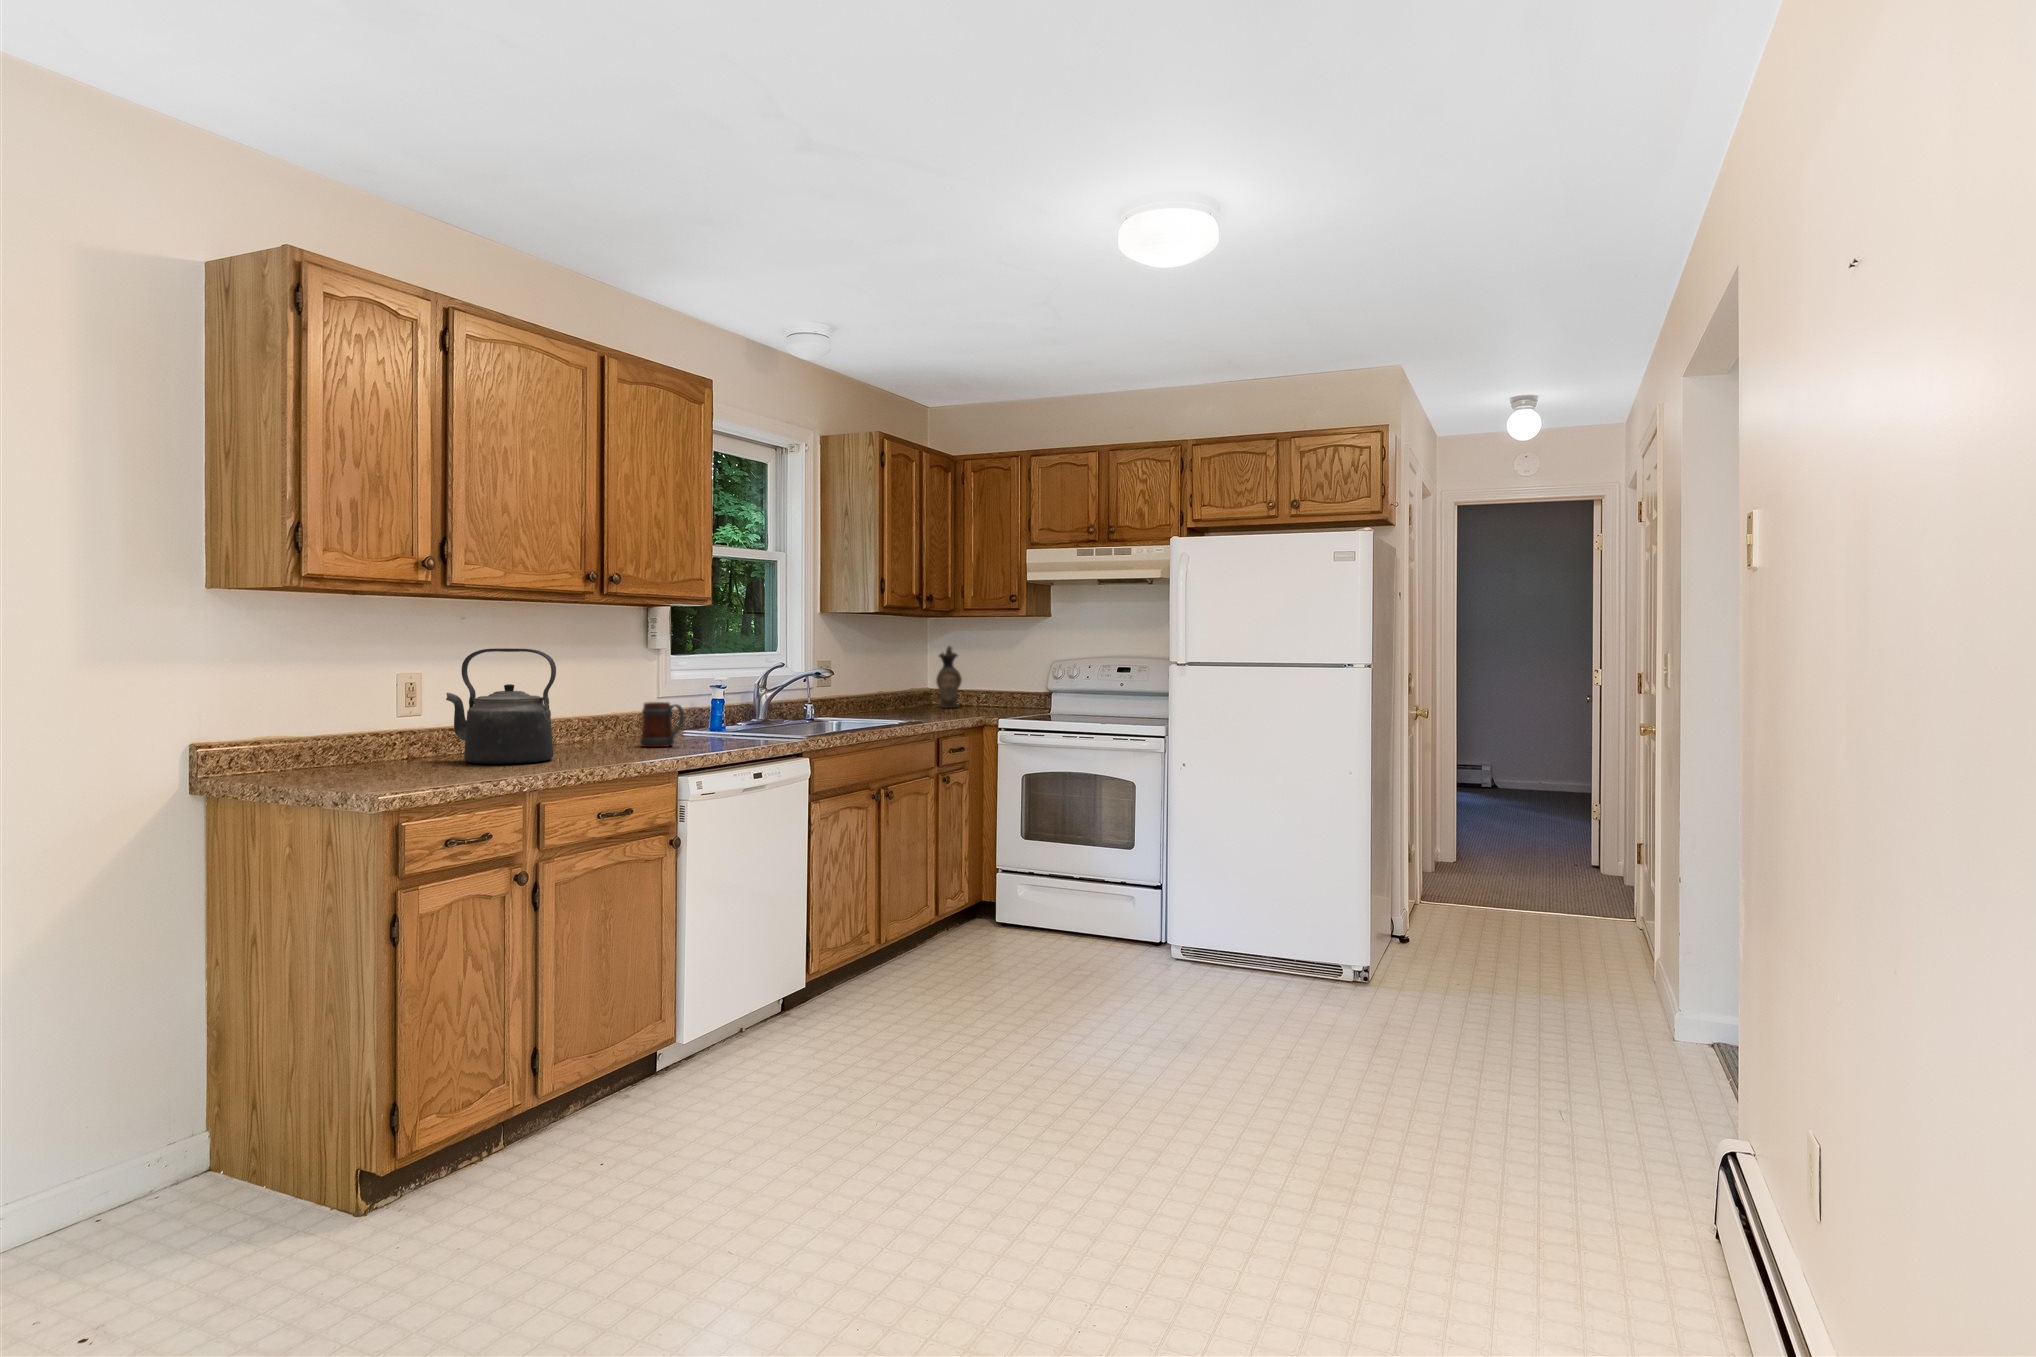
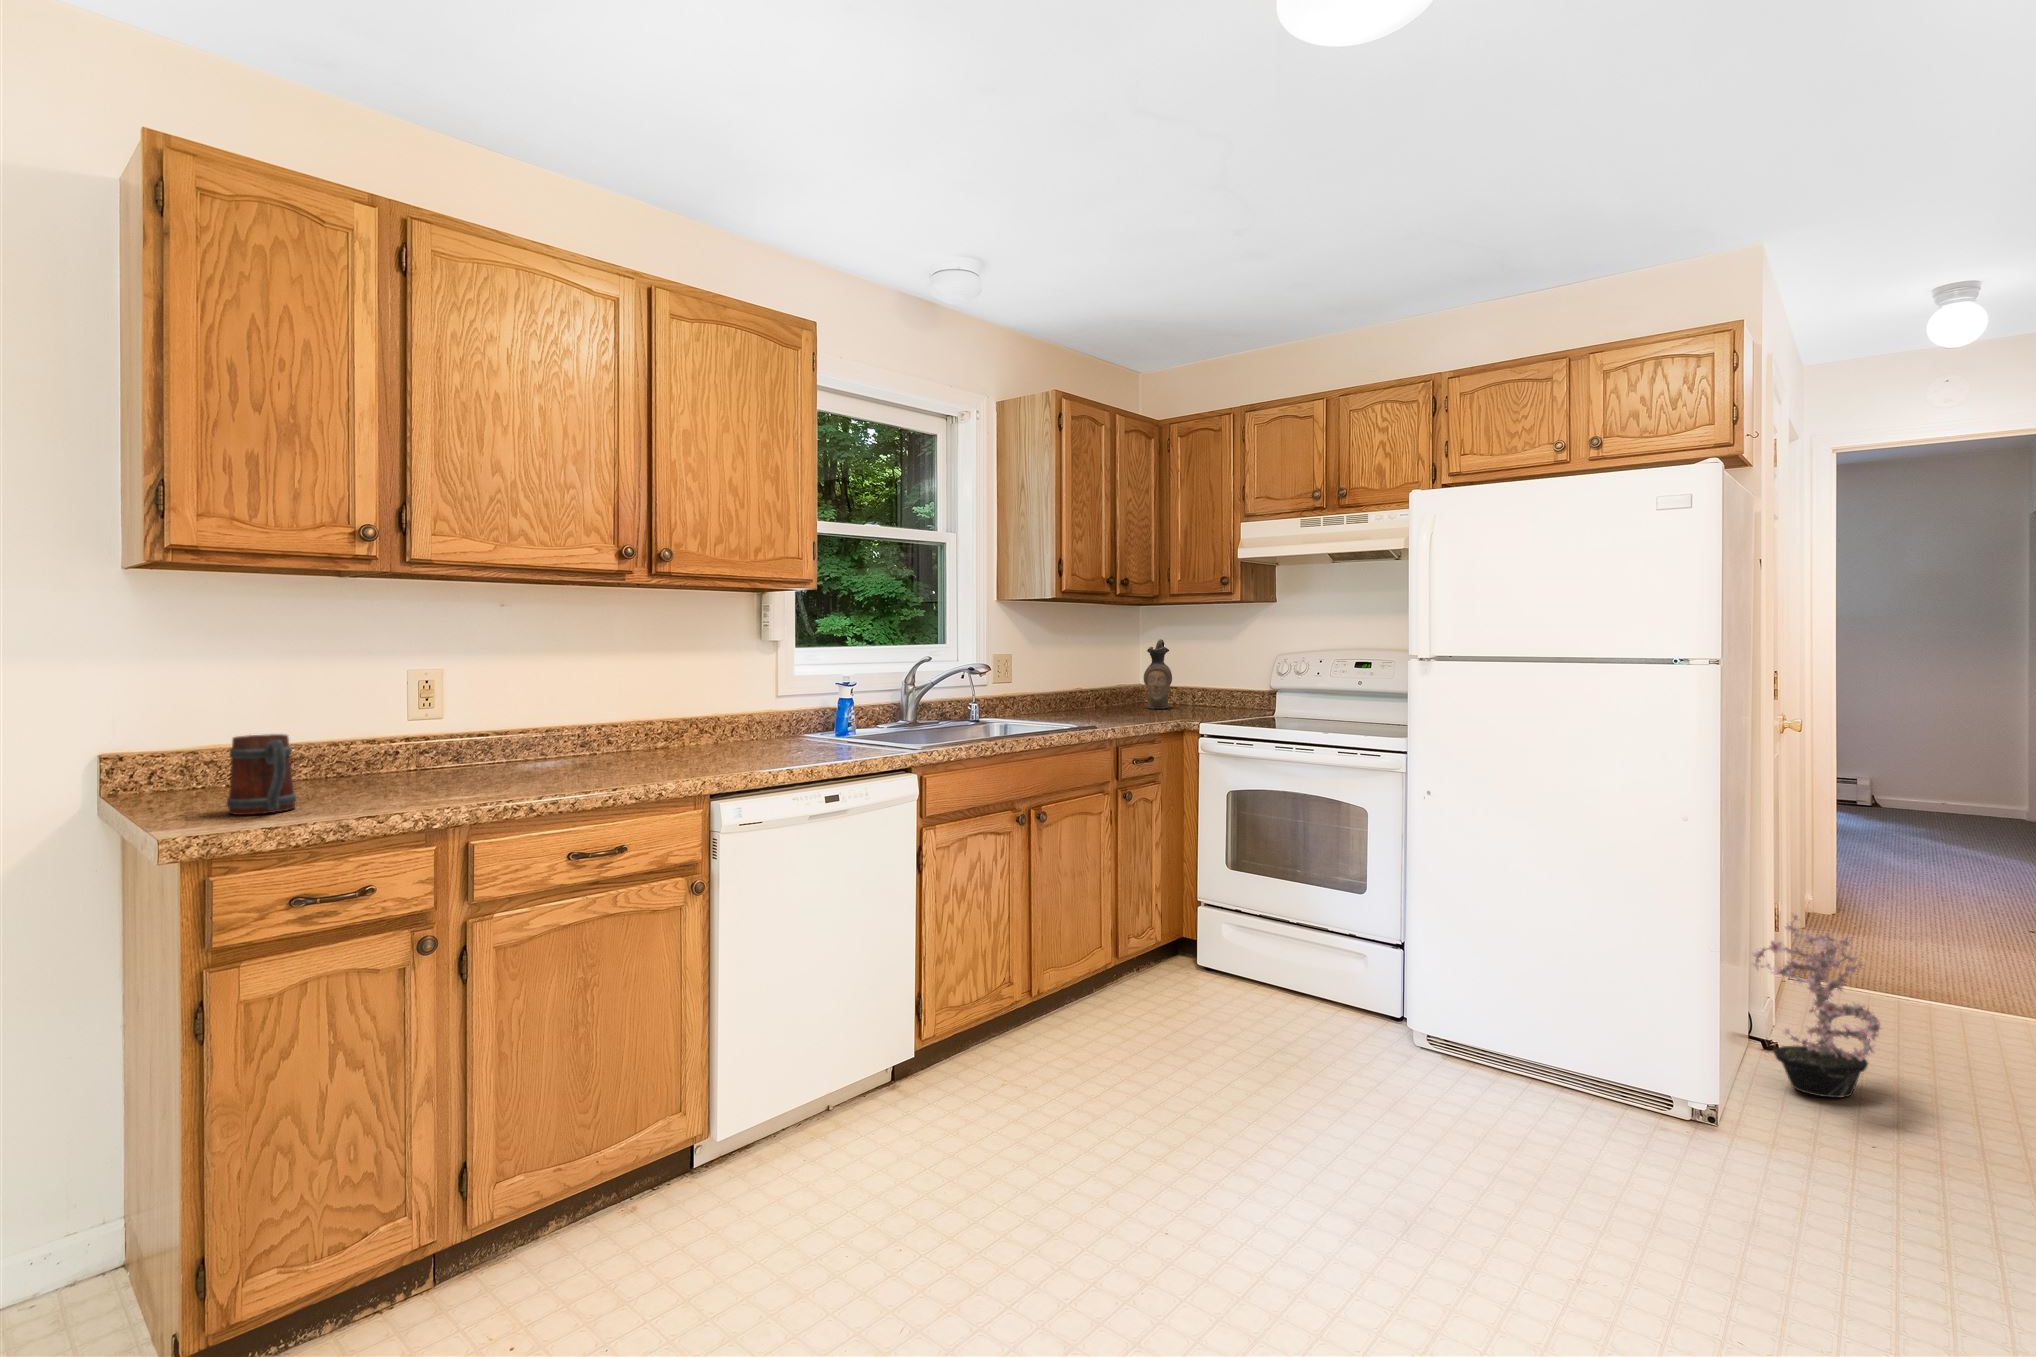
kettle: present [446,648,556,764] -> none [455,641,571,782]
mug: present [640,702,684,747] -> present [227,734,296,815]
potted plant: none [1384,838,1466,960] -> present [1752,915,1881,1098]

